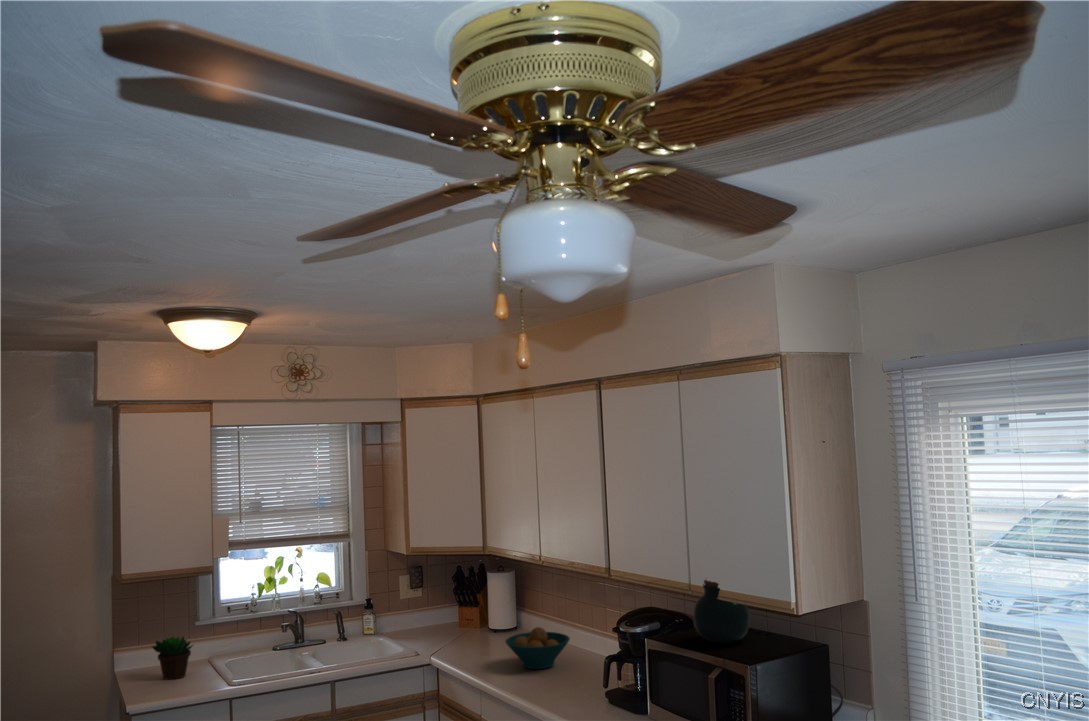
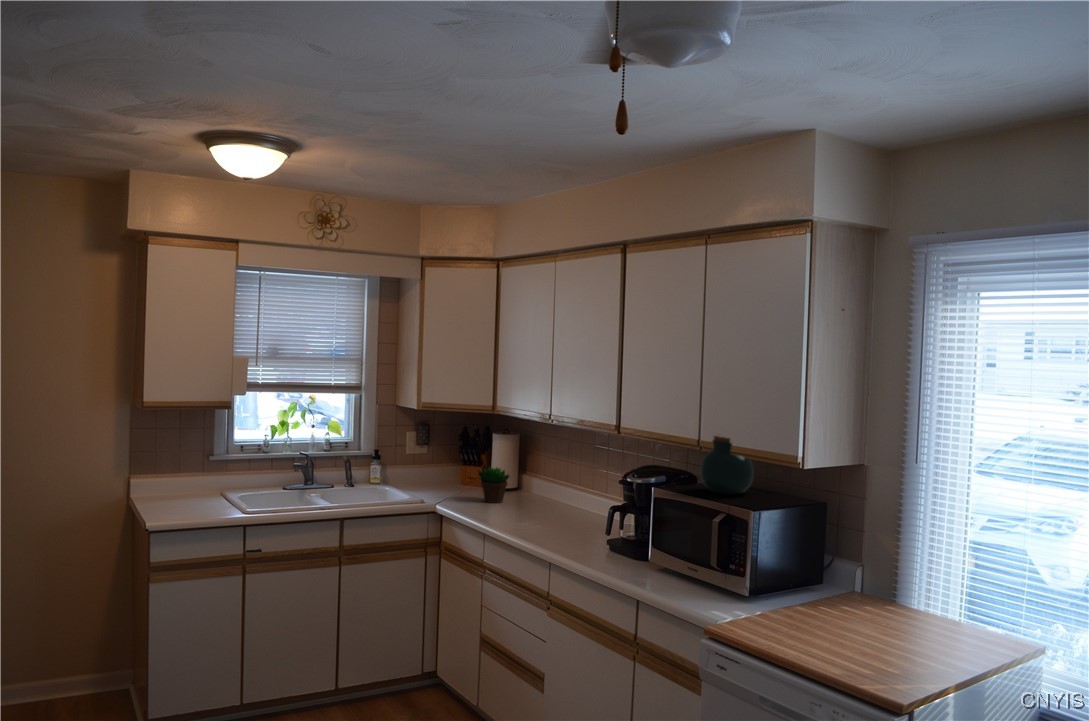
fruit bowl: present [506,627,570,669] -> none [511,482,572,519]
succulent plant: present [152,637,193,680] -> present [478,467,509,503]

